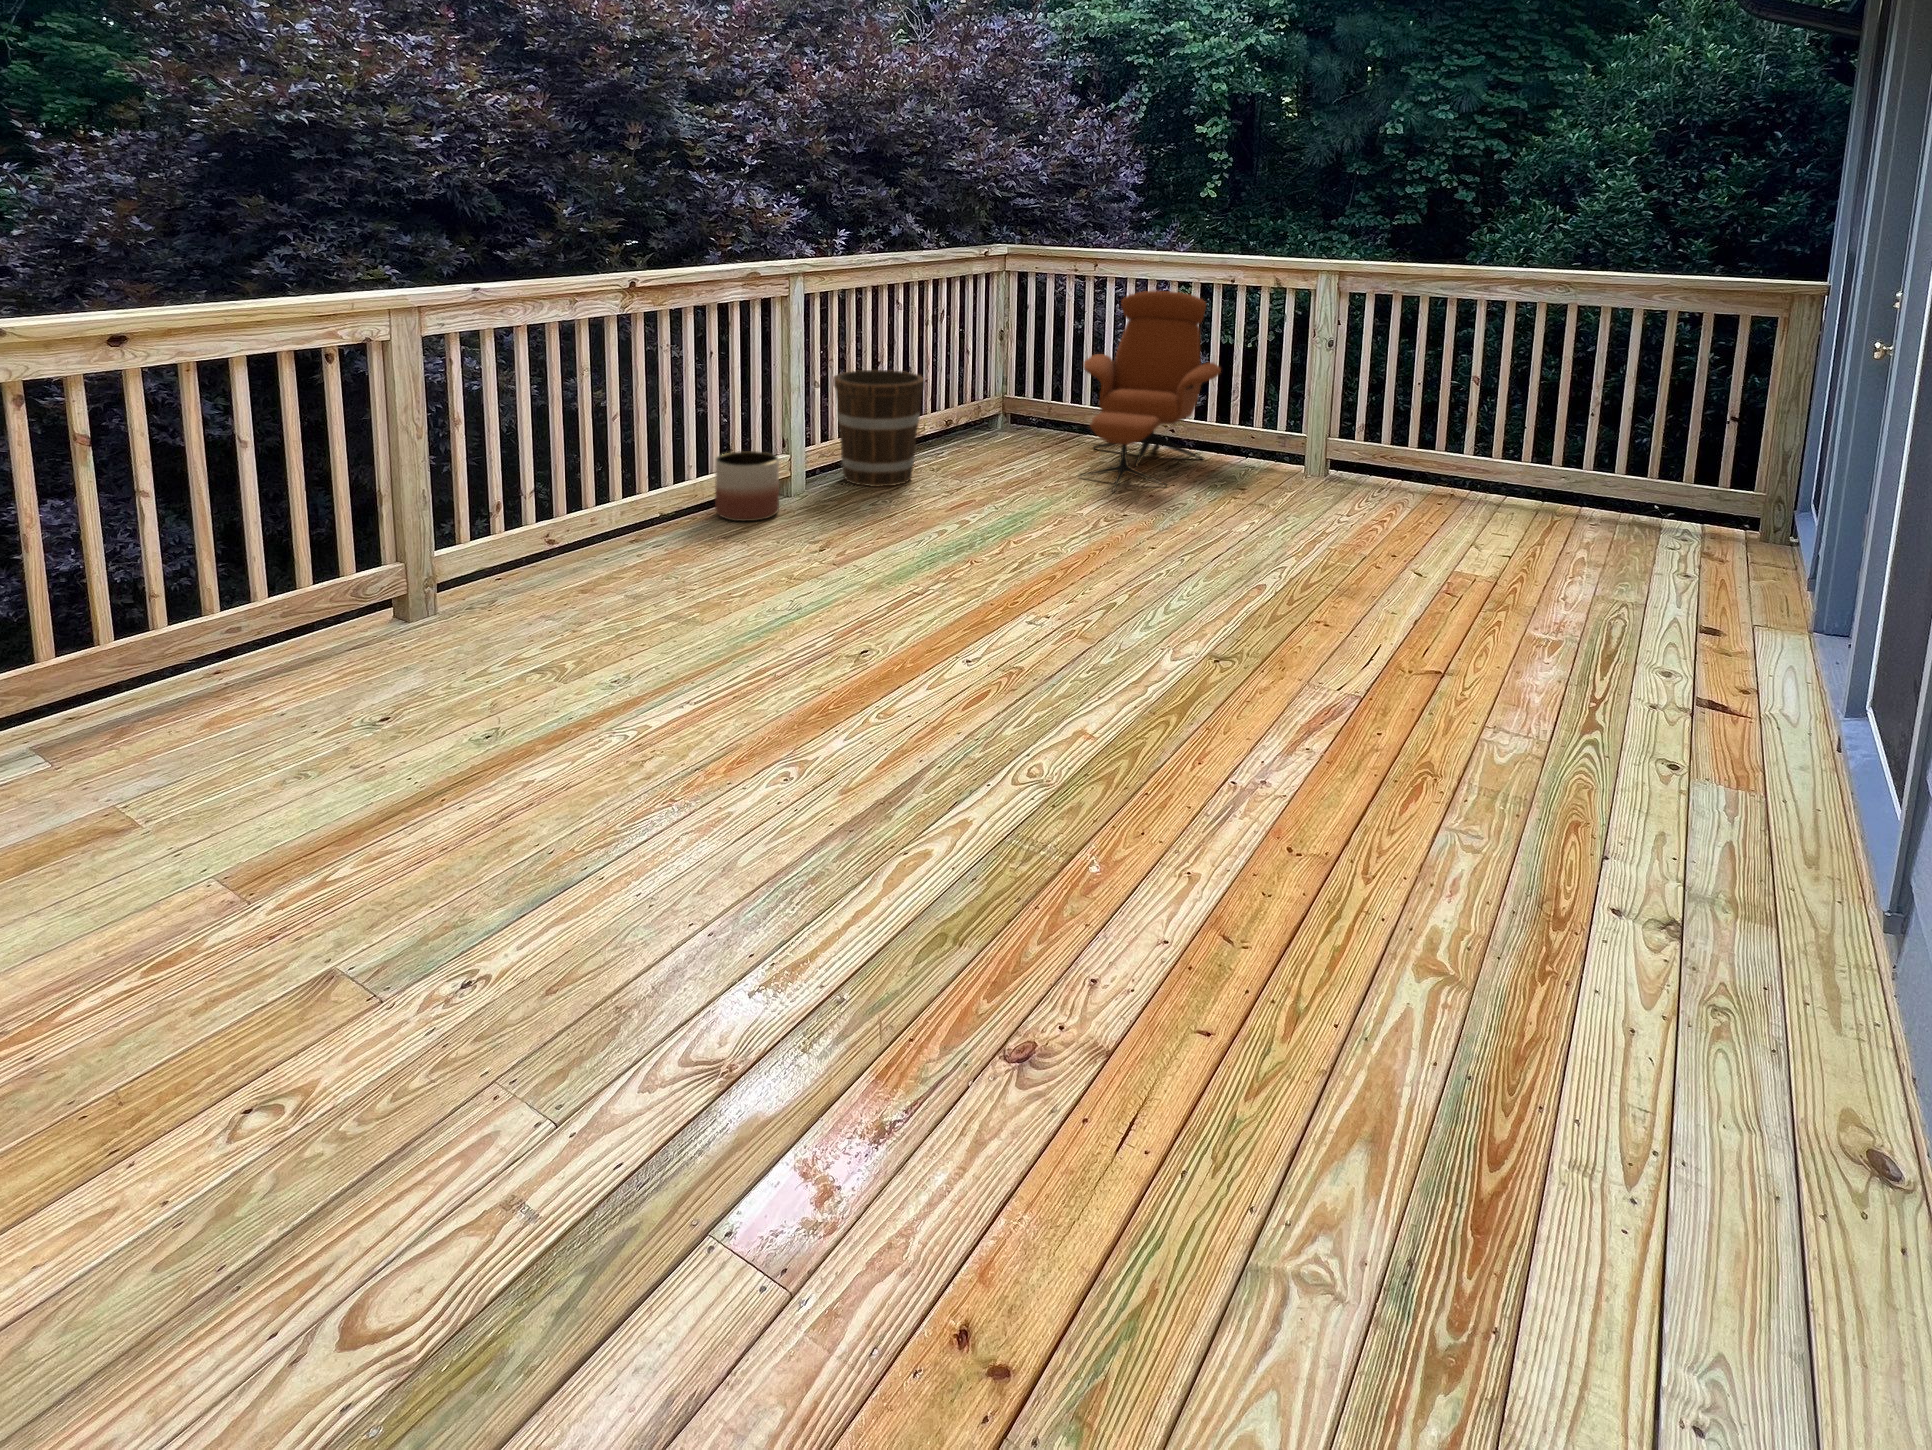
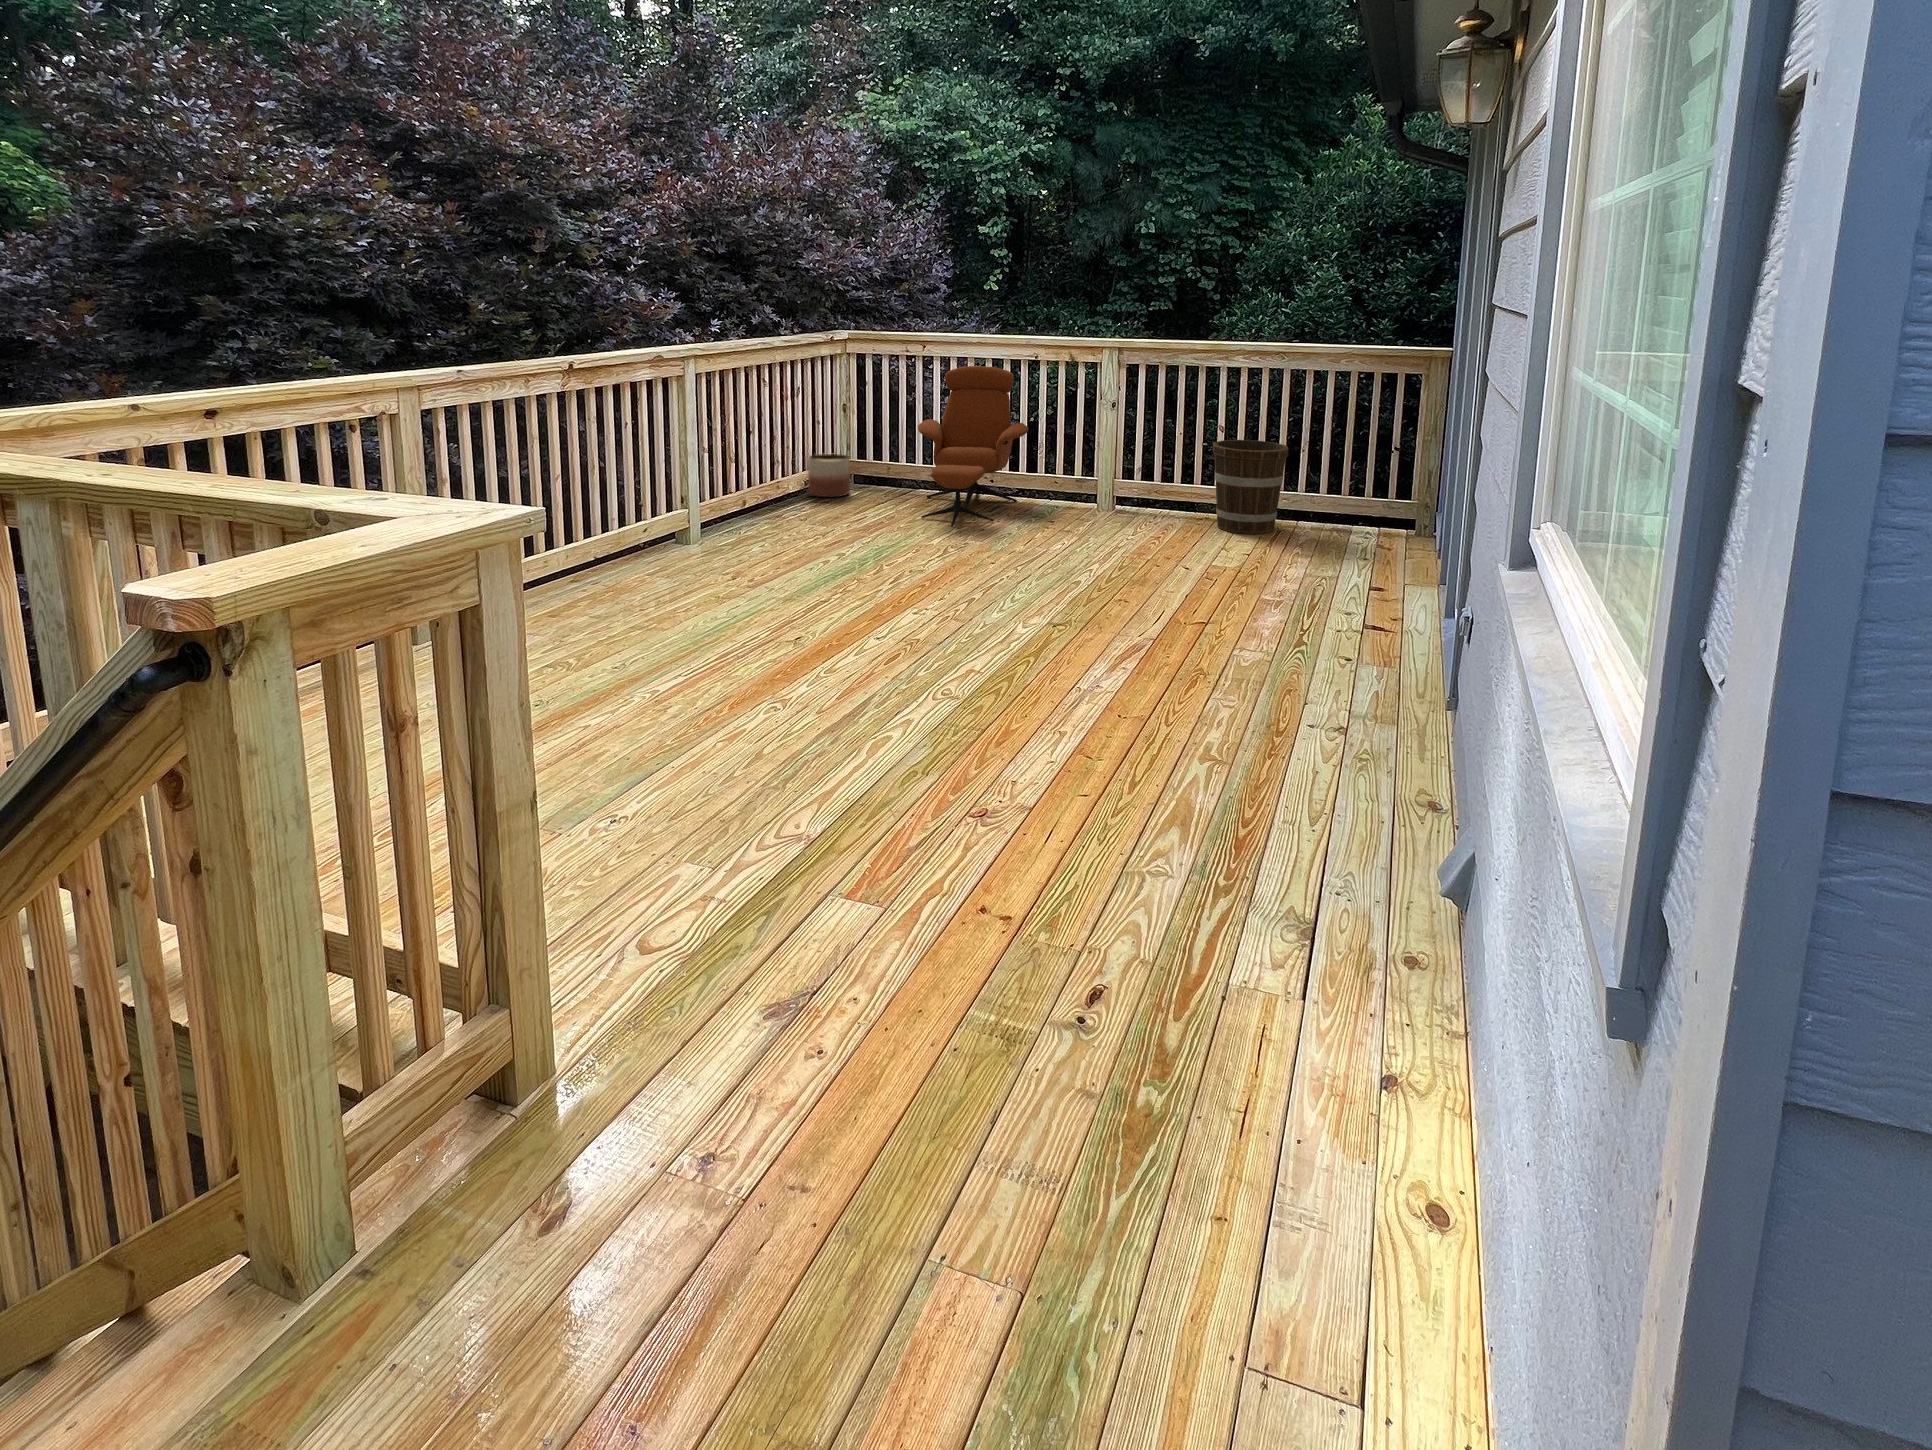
bucket: present [834,370,924,487] -> present [1213,440,1288,534]
planter: present [715,451,779,521] -> present [808,454,850,497]

